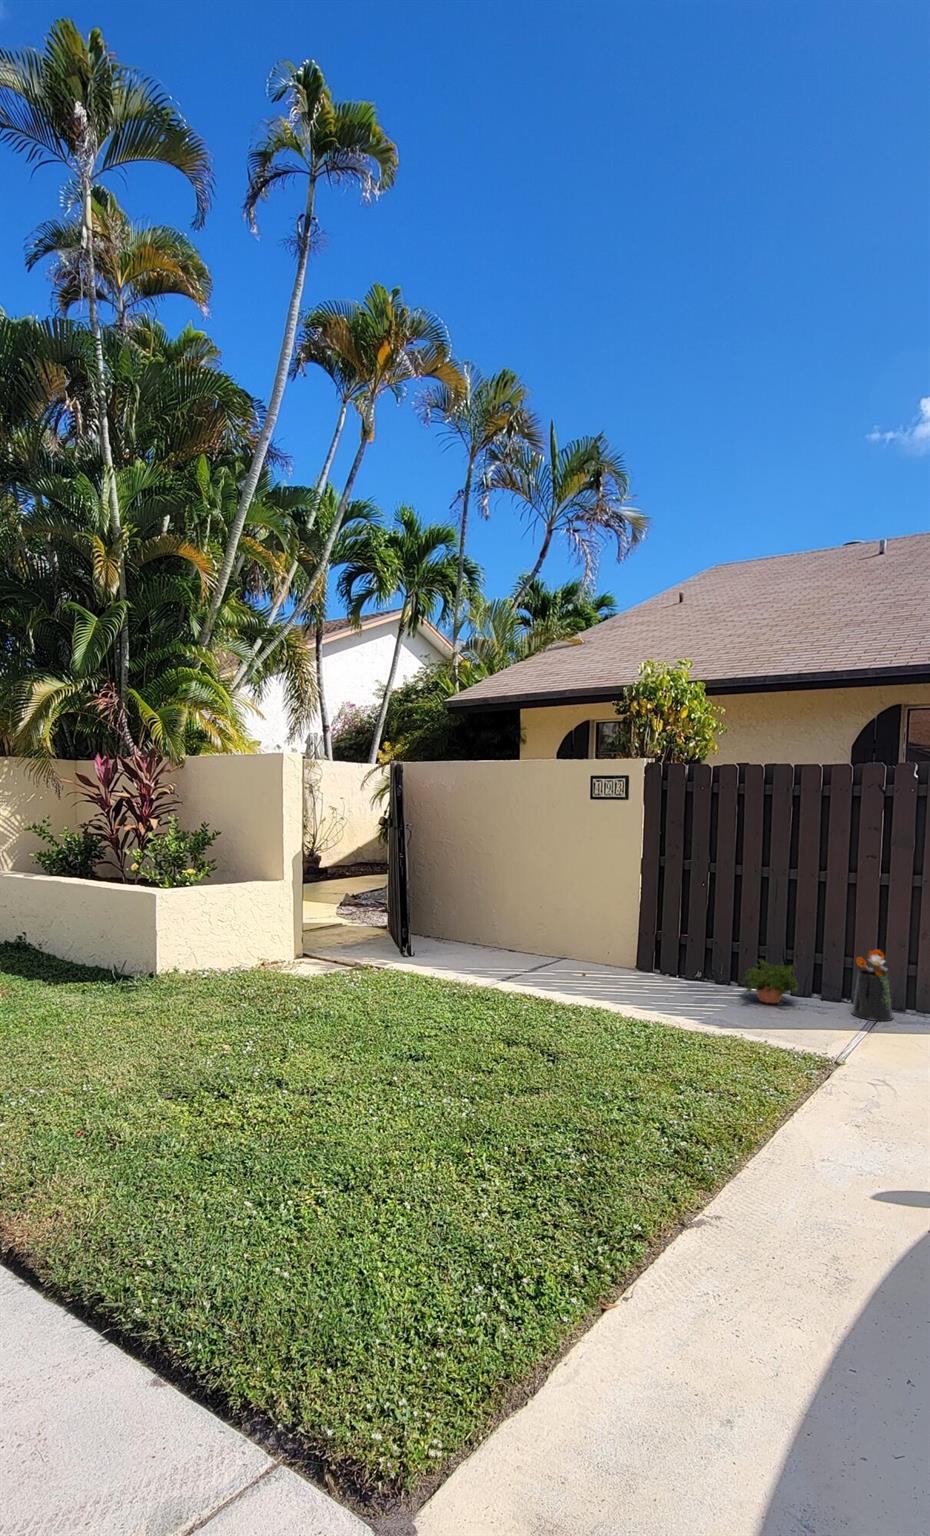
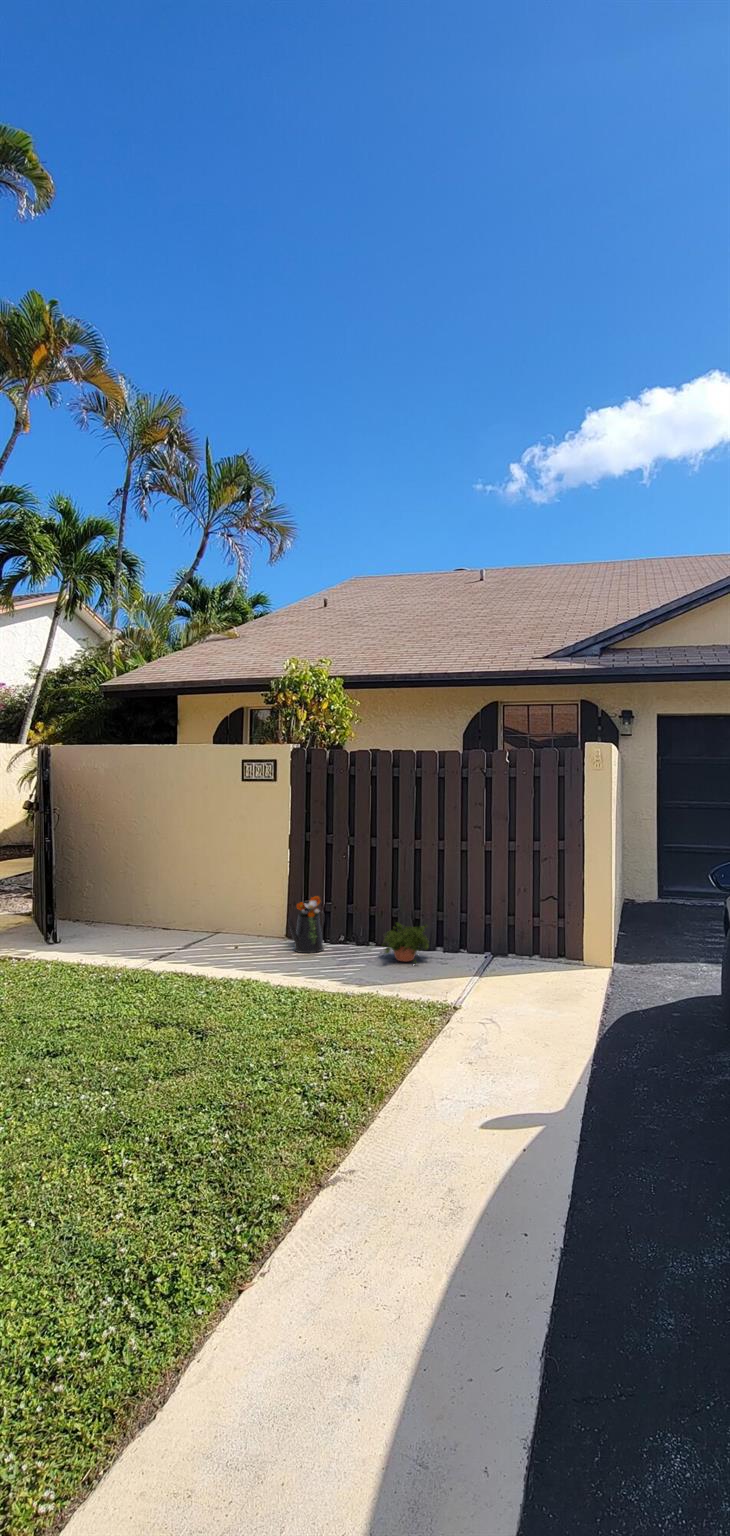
watering can: present [852,950,893,1021] -> present [288,896,325,953]

